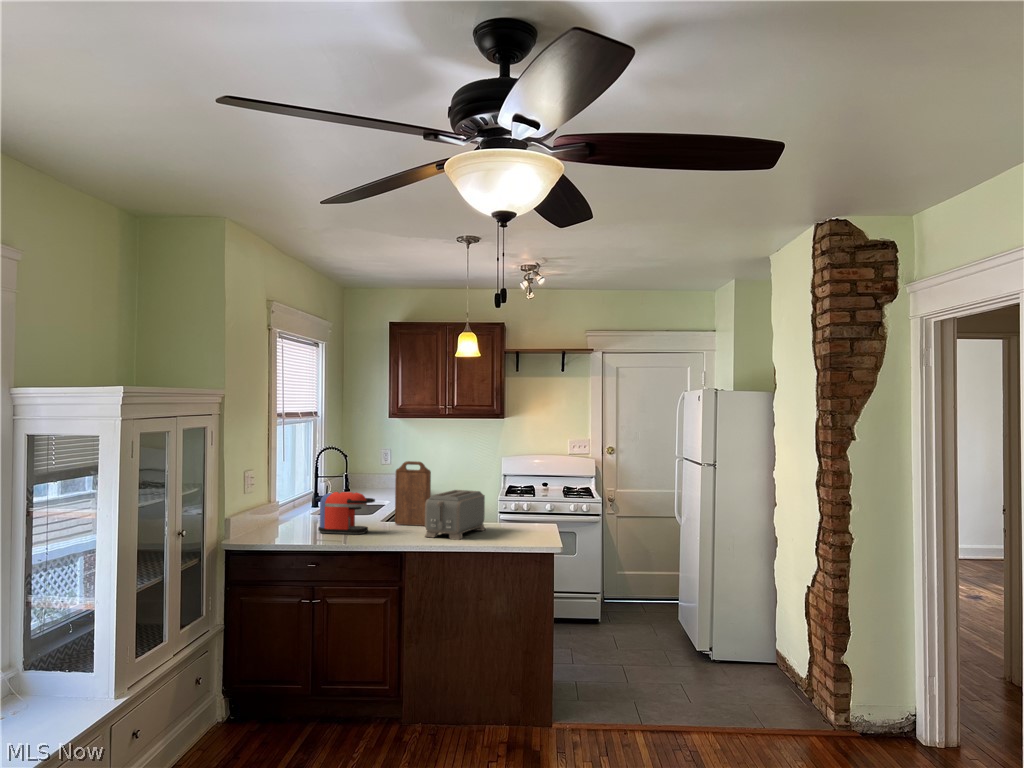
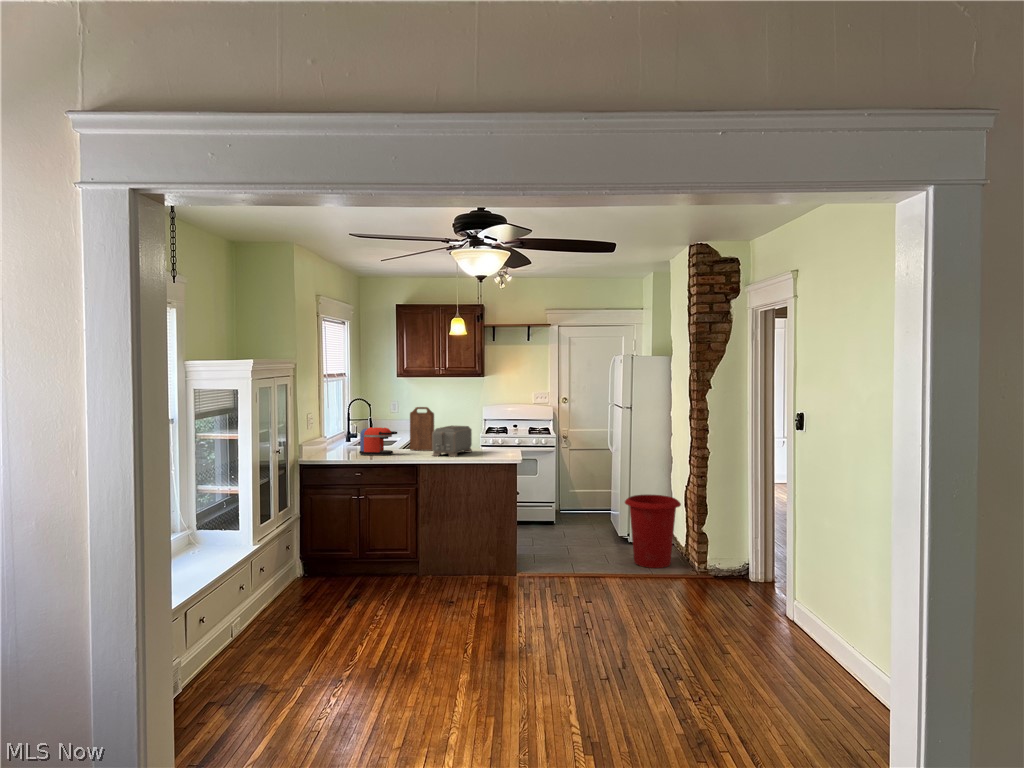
waste bin: none [713,596,801,715] -> present [625,495,681,568]

